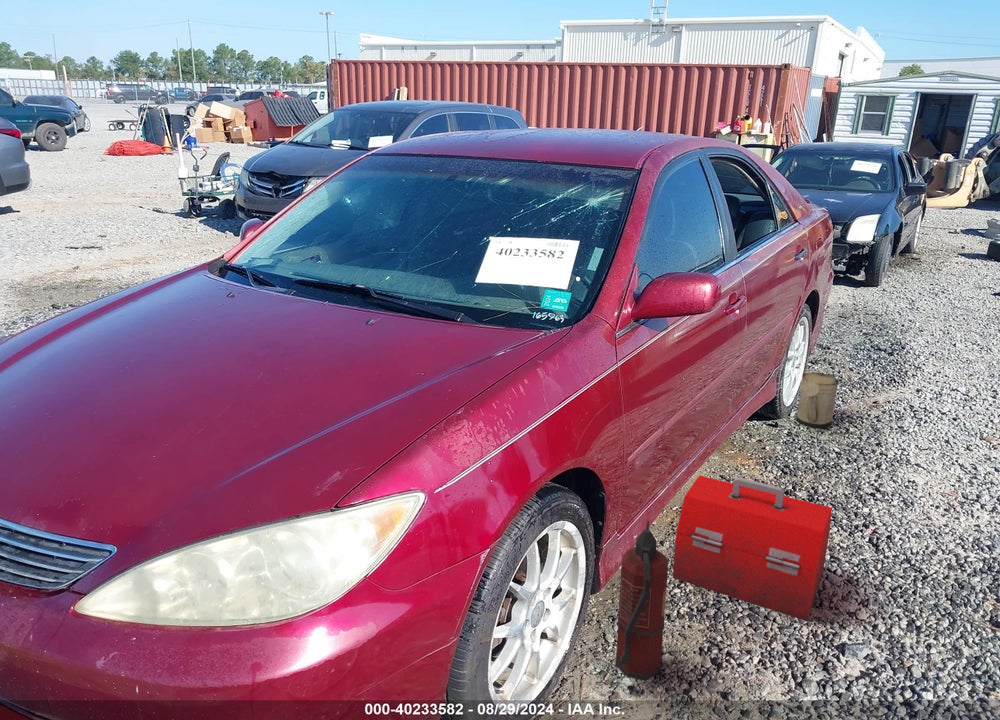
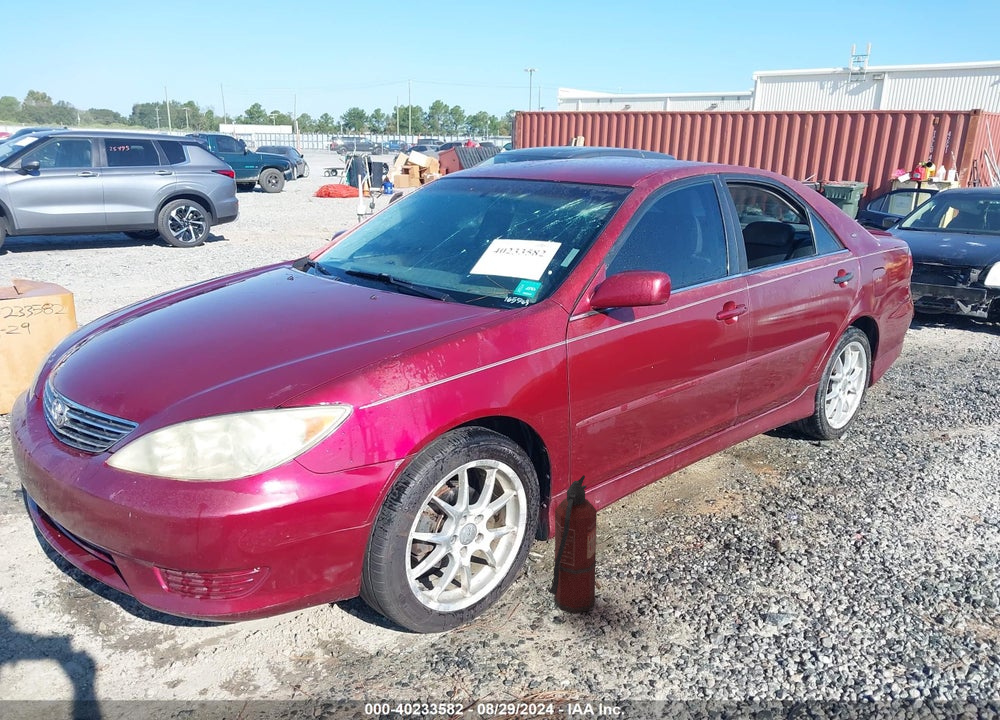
watering can: present [796,359,838,428] -> none [838,383,885,452]
toolbox: present [673,476,832,621] -> none [642,462,792,596]

